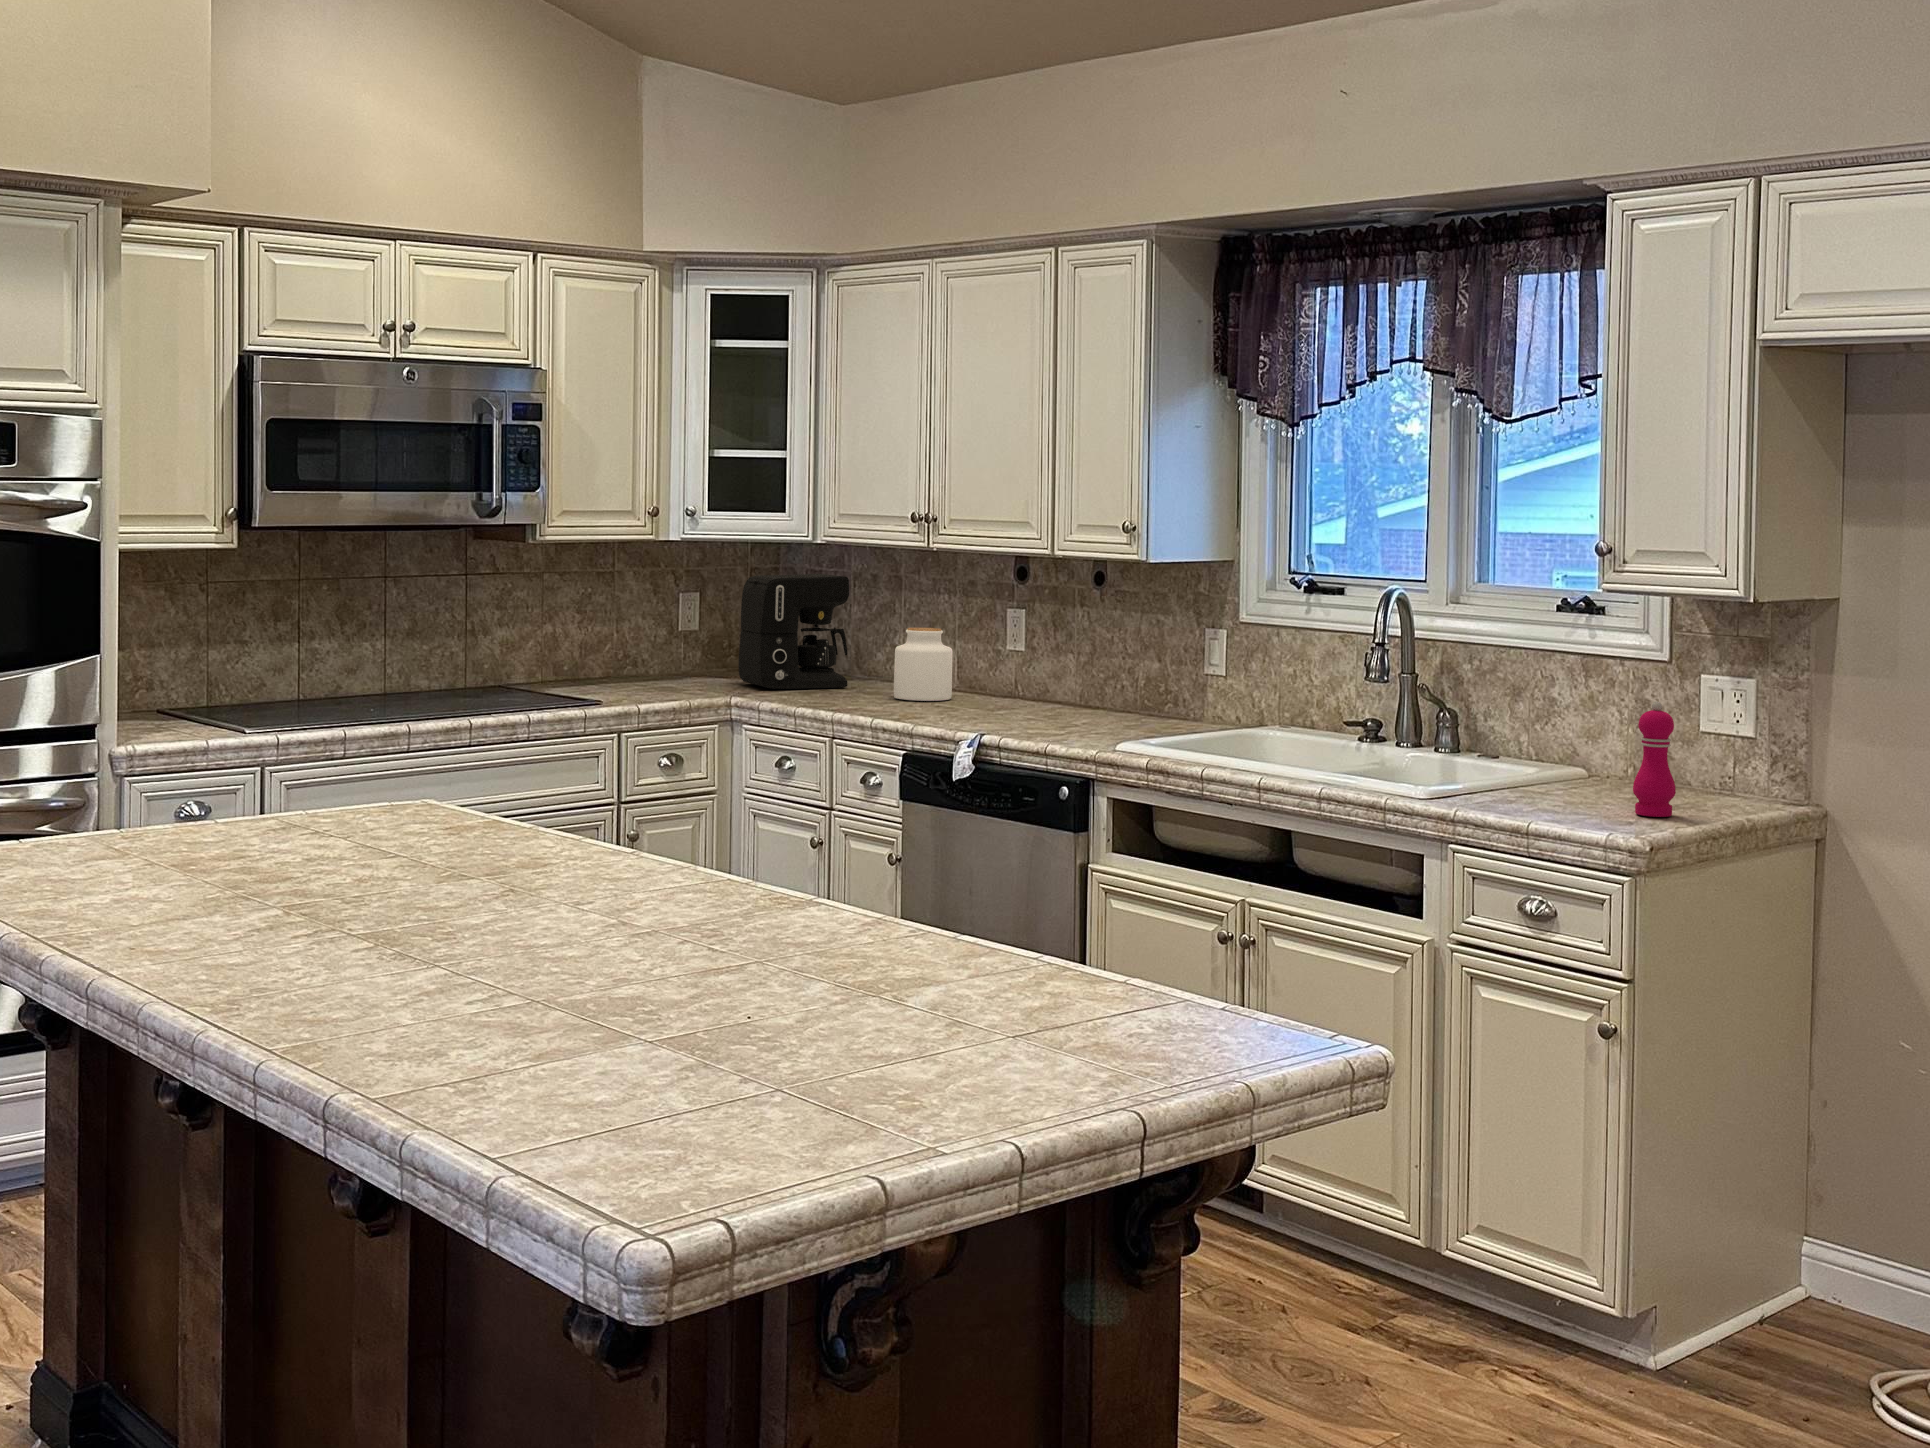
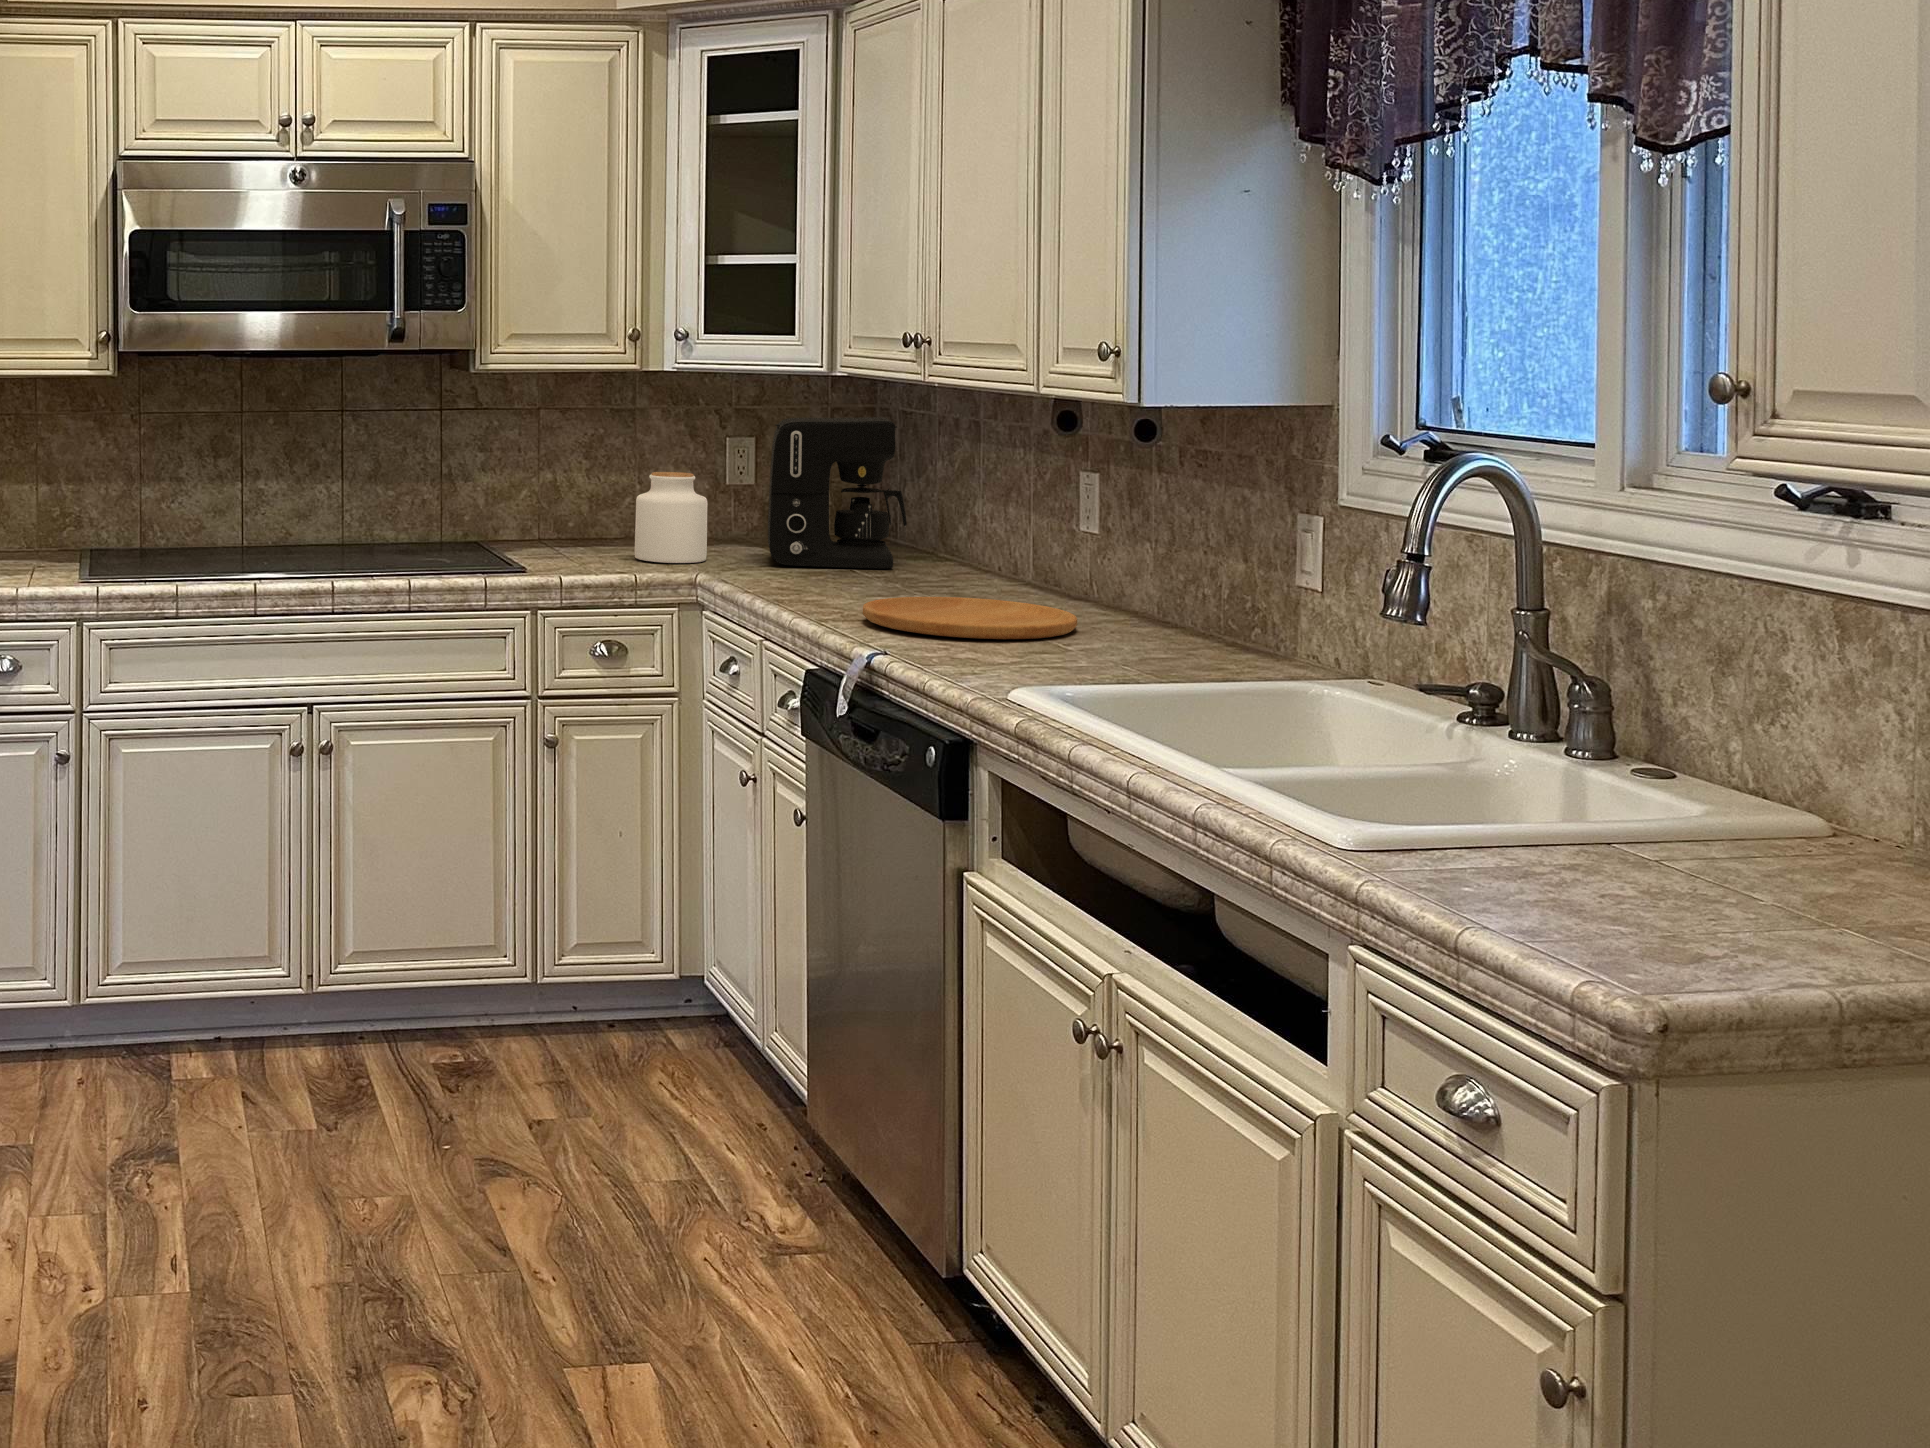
jar: present [894,628,953,701] -> present [635,472,708,563]
cutting board: none [912,700,1057,723] -> present [863,597,1077,639]
pepper mill: present [1633,701,1676,817] -> none [1748,712,1850,955]

